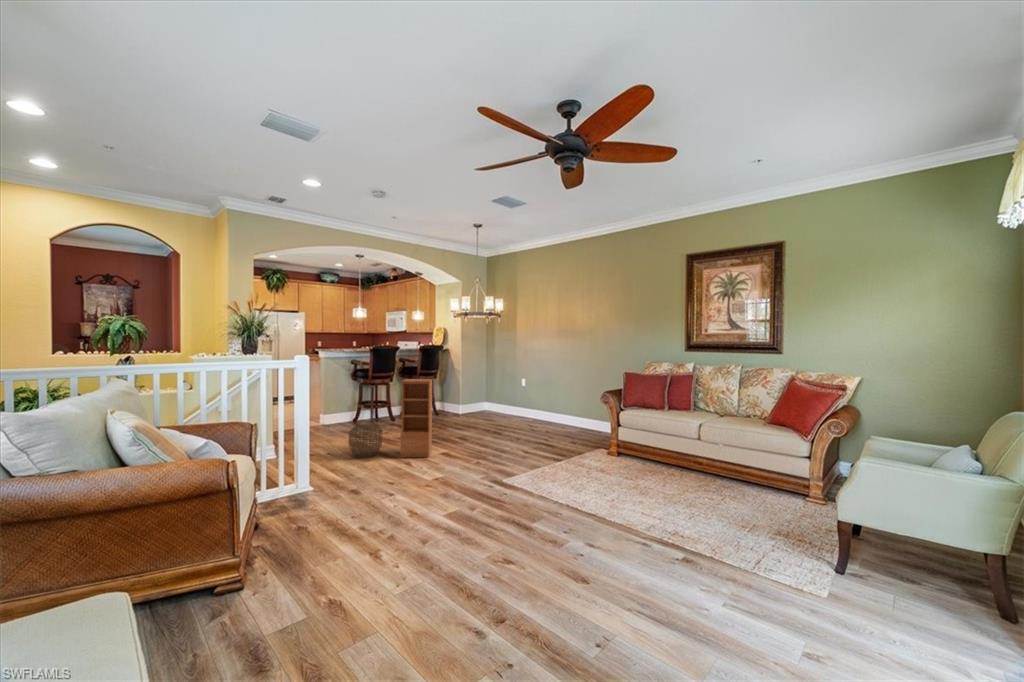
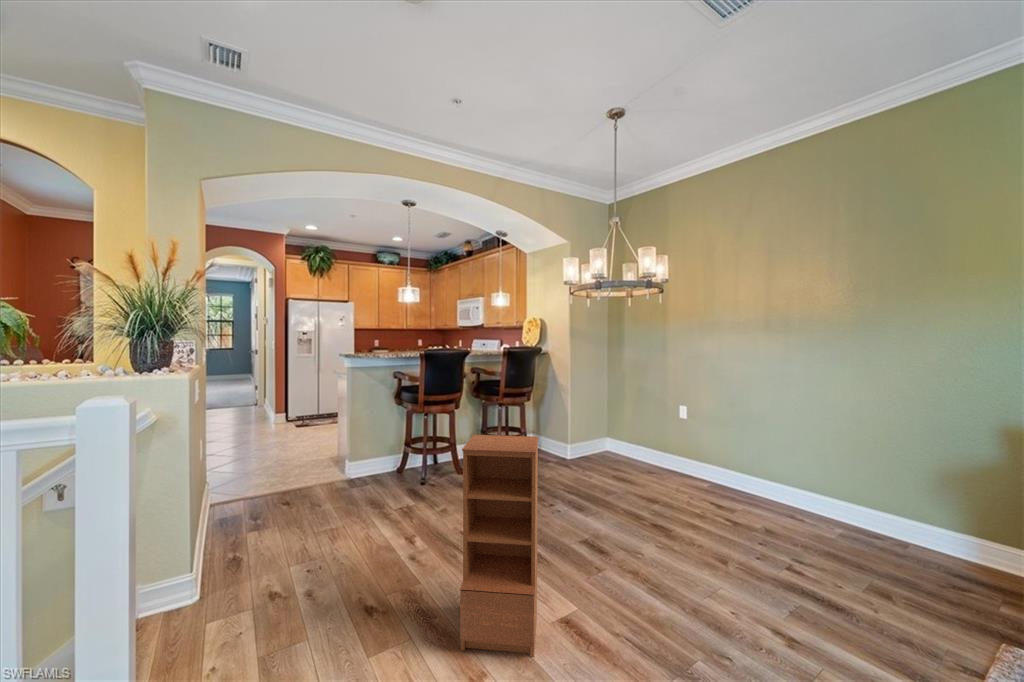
woven basket: present [349,421,382,458] -> none [337,534,419,638]

